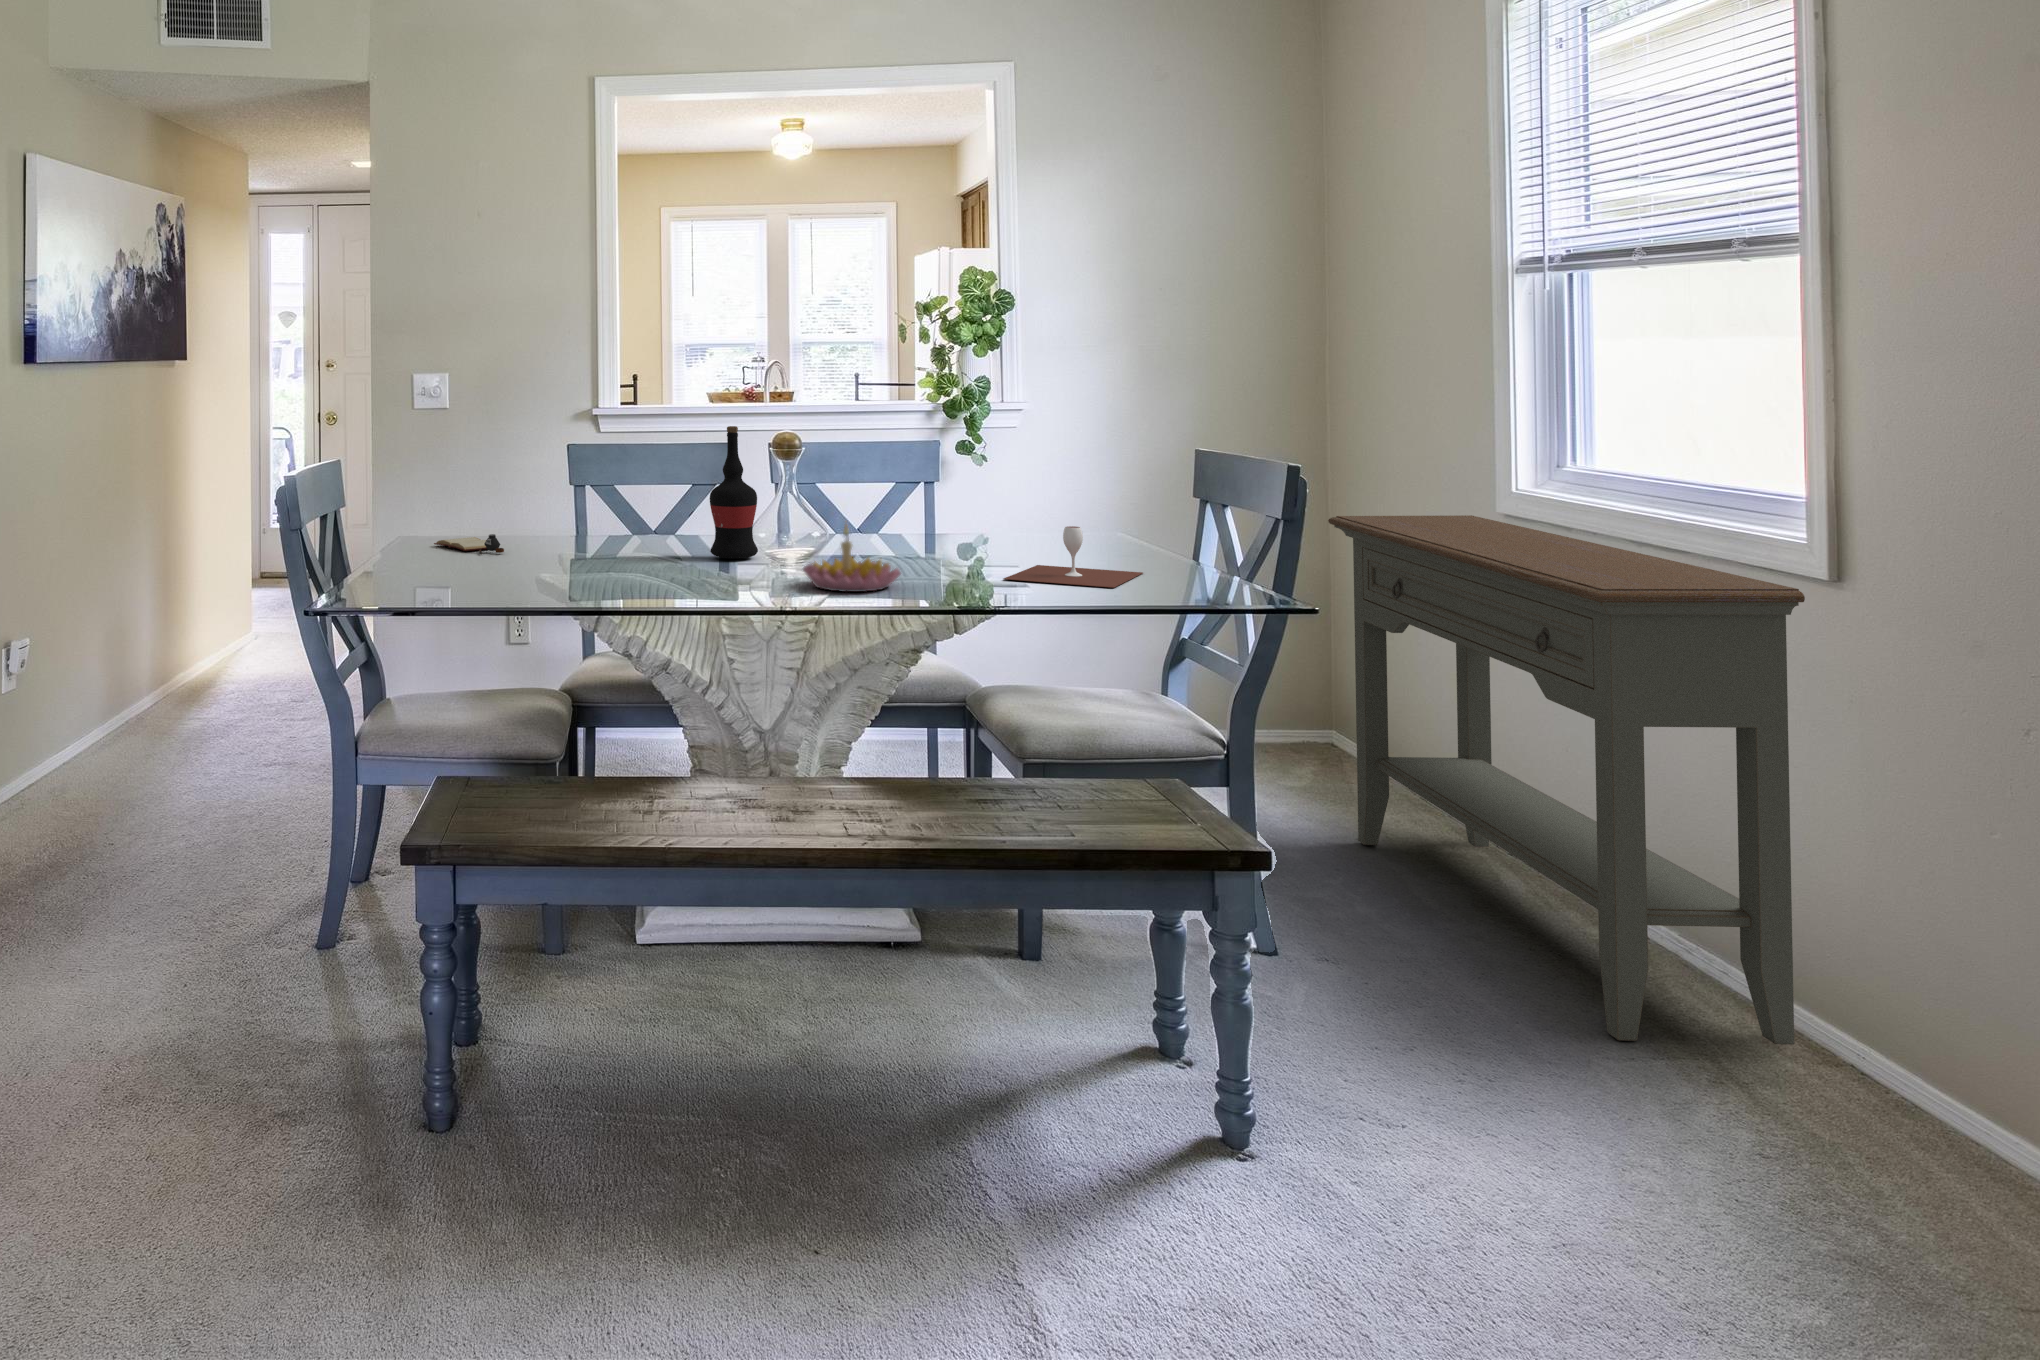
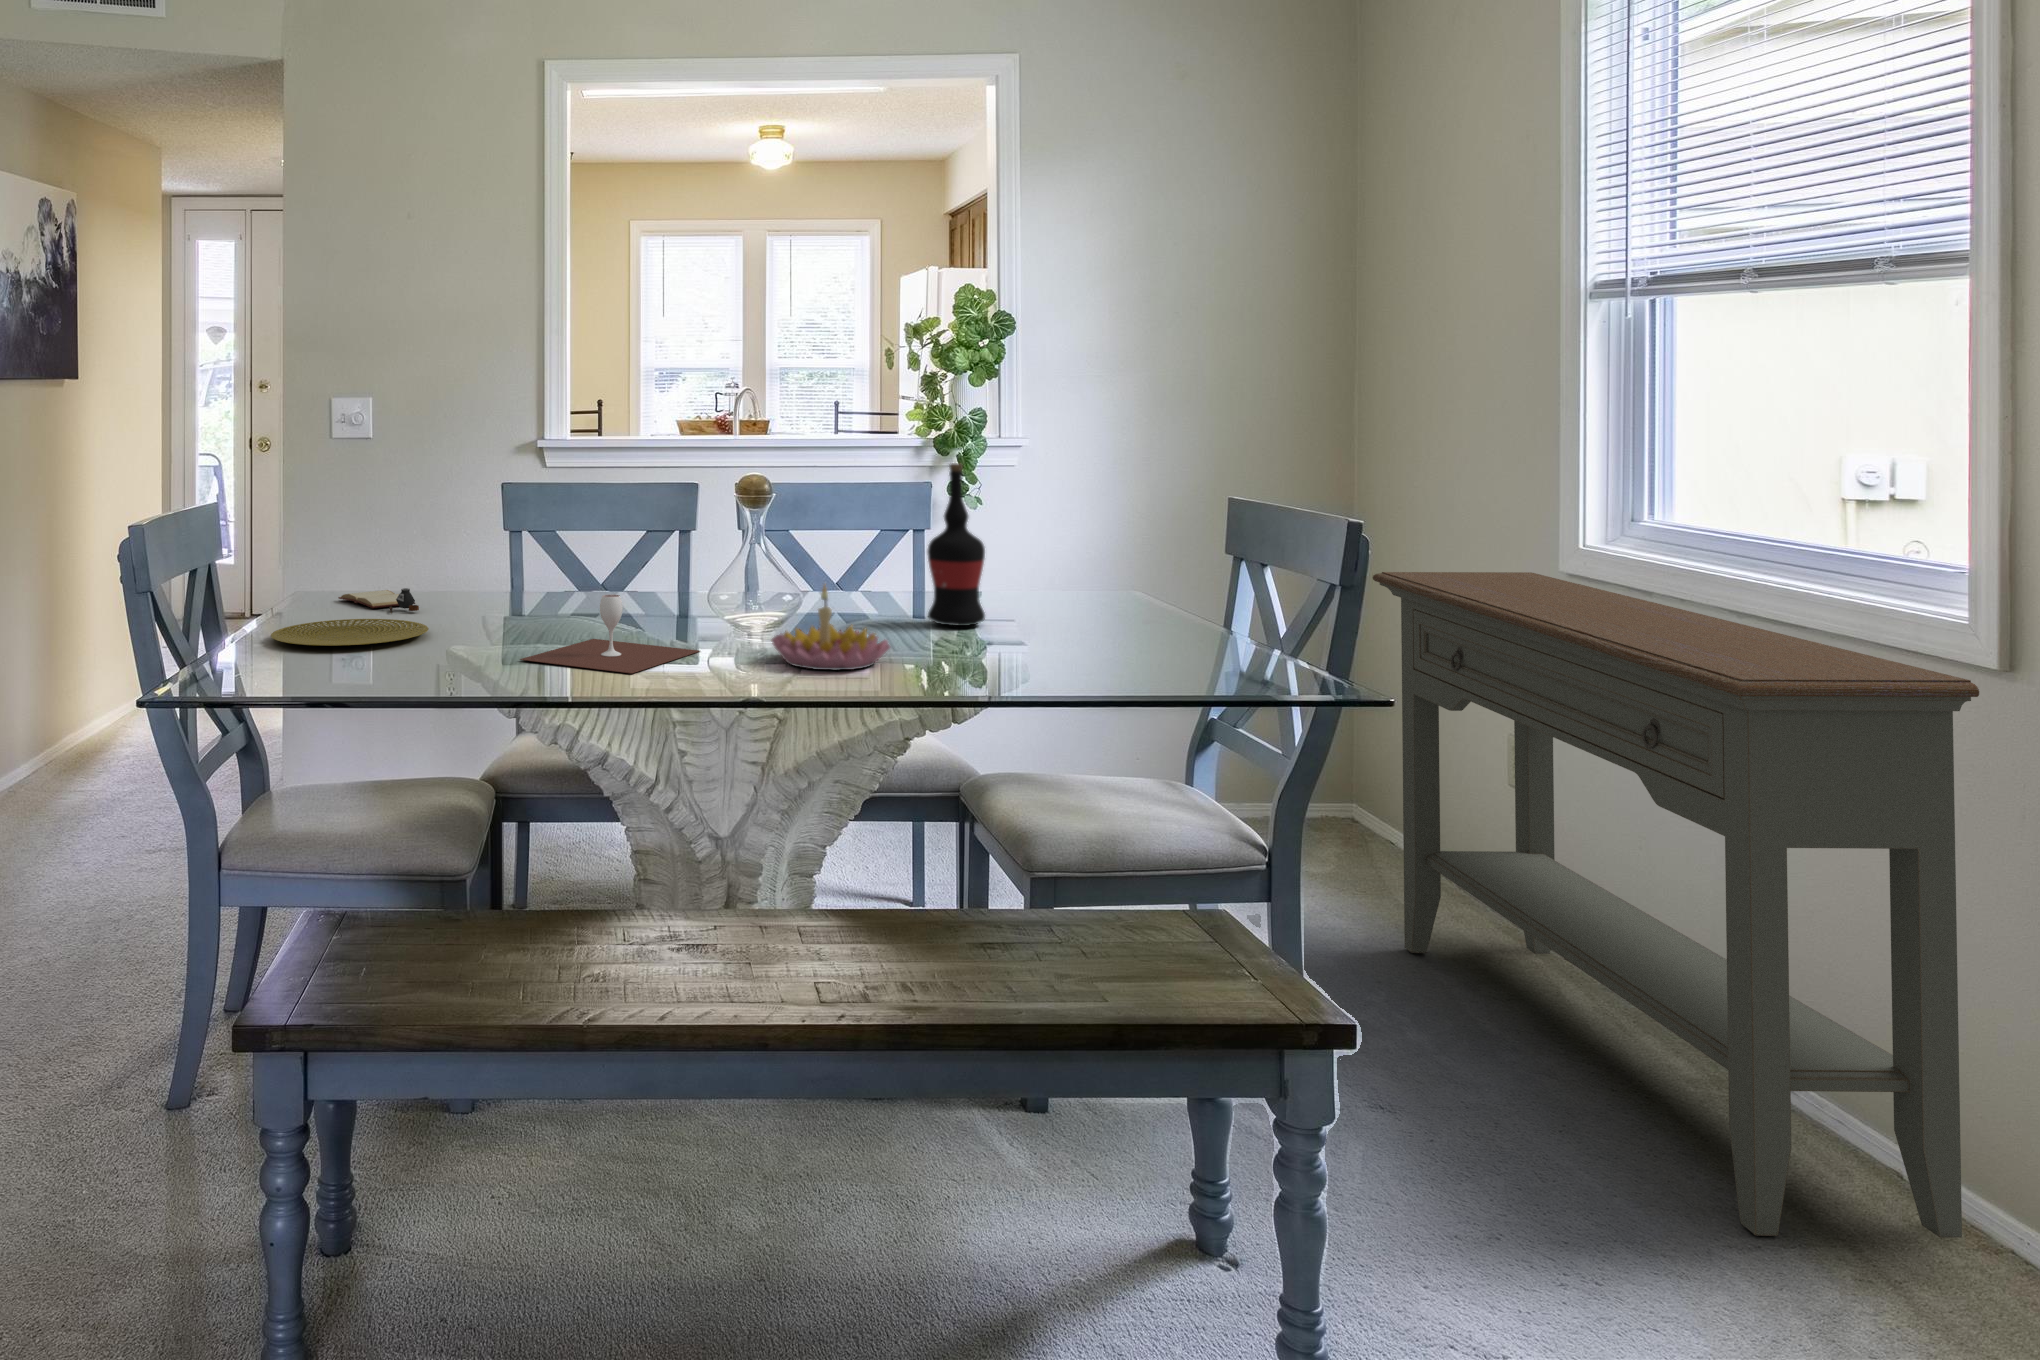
wine bottle: present [710,426,758,559] -> present [927,463,985,626]
wine glass: present [1003,526,1143,588] -> present [520,595,699,674]
plate: none [391,558,518,576] -> present [271,619,429,646]

